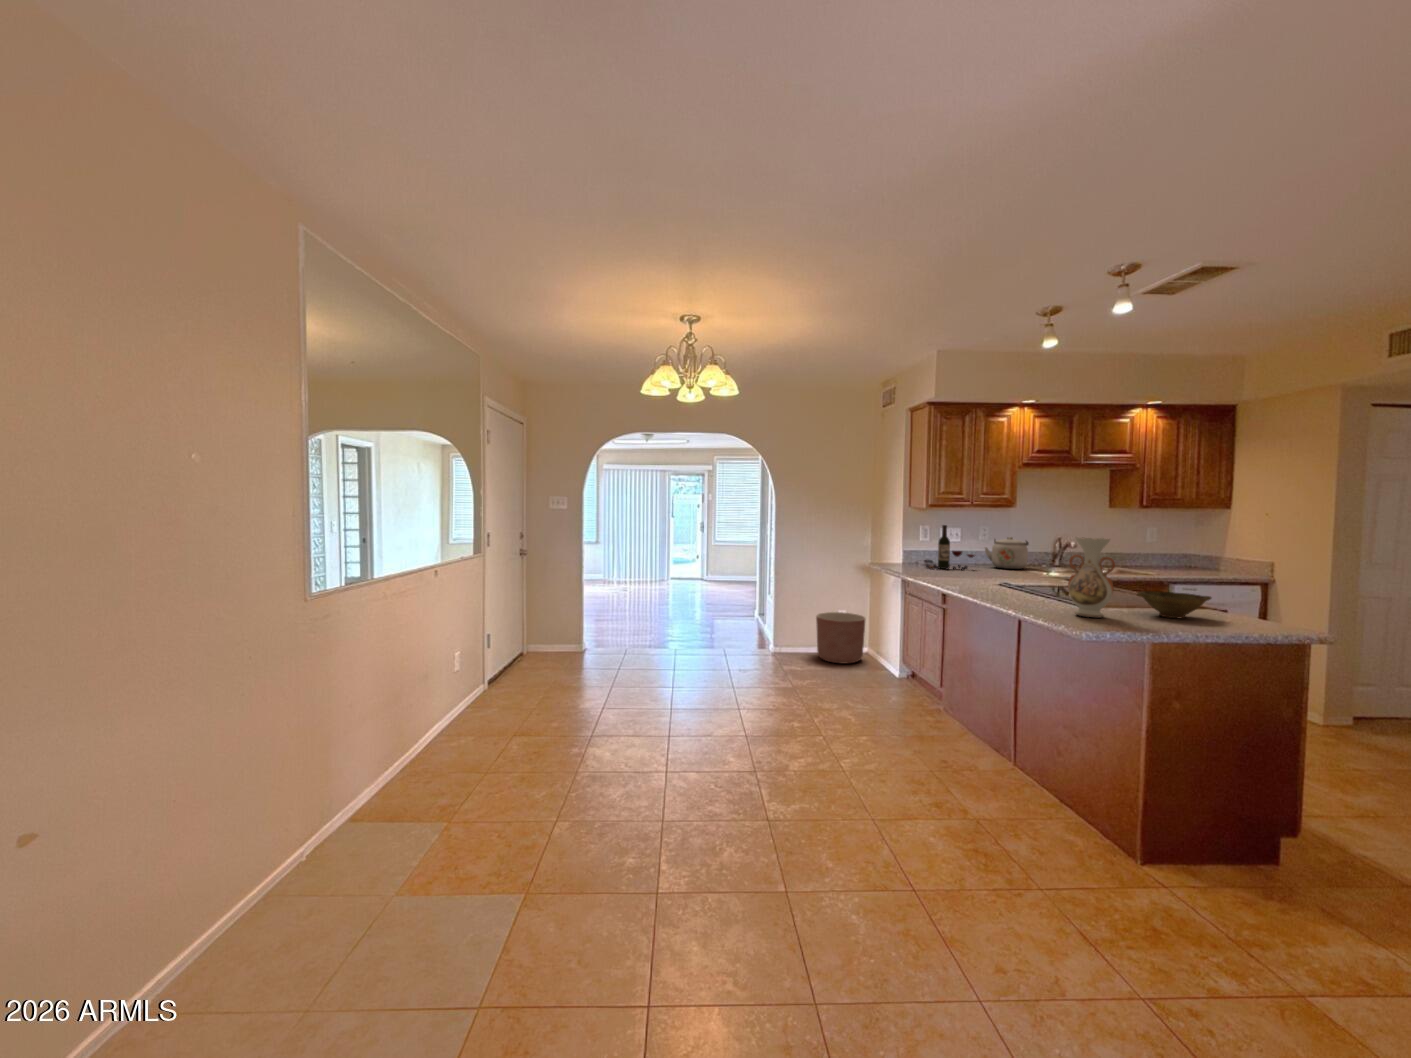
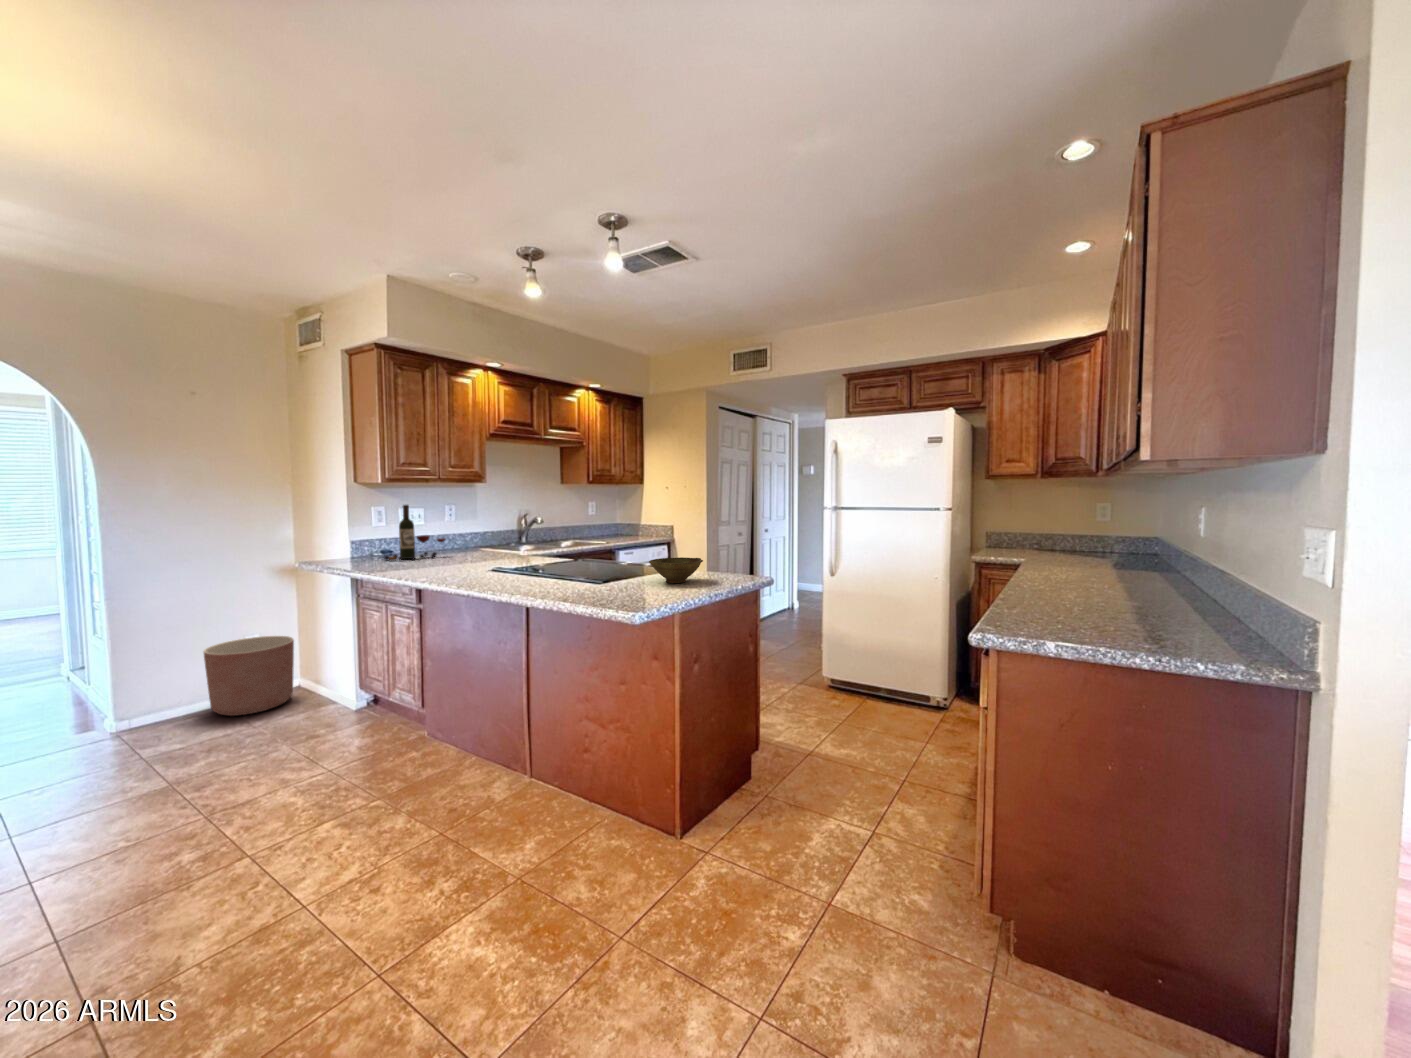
kettle: present [985,537,1029,569] -> none [452,516,499,551]
vase: present [1068,538,1115,617] -> none [596,507,640,595]

